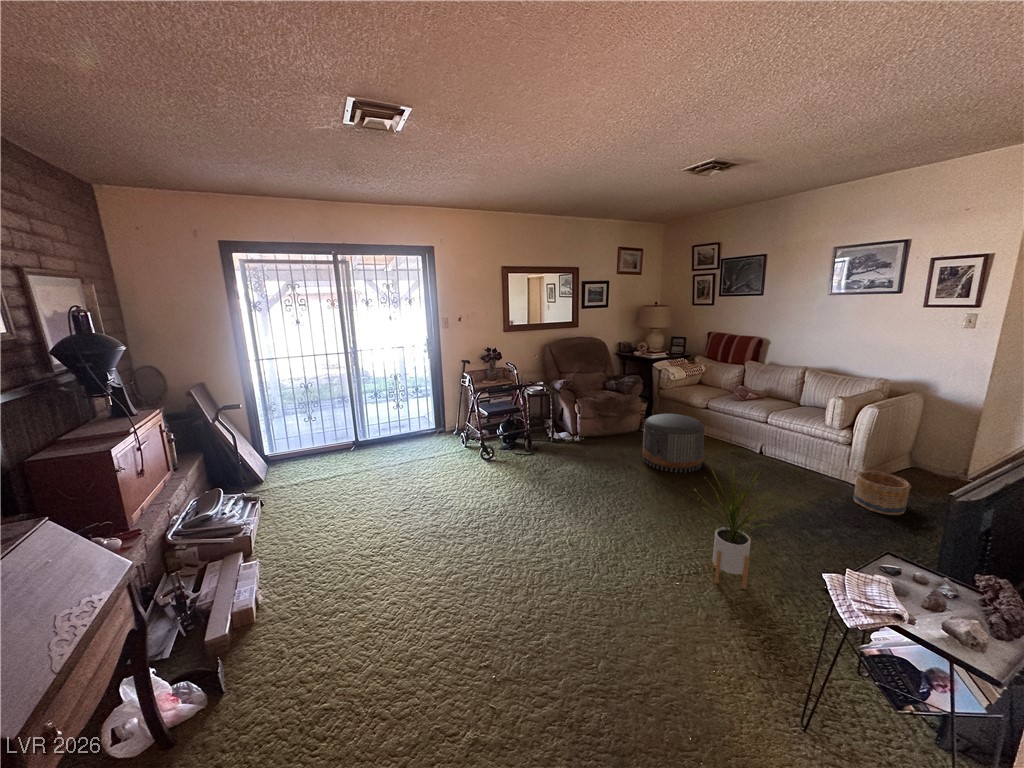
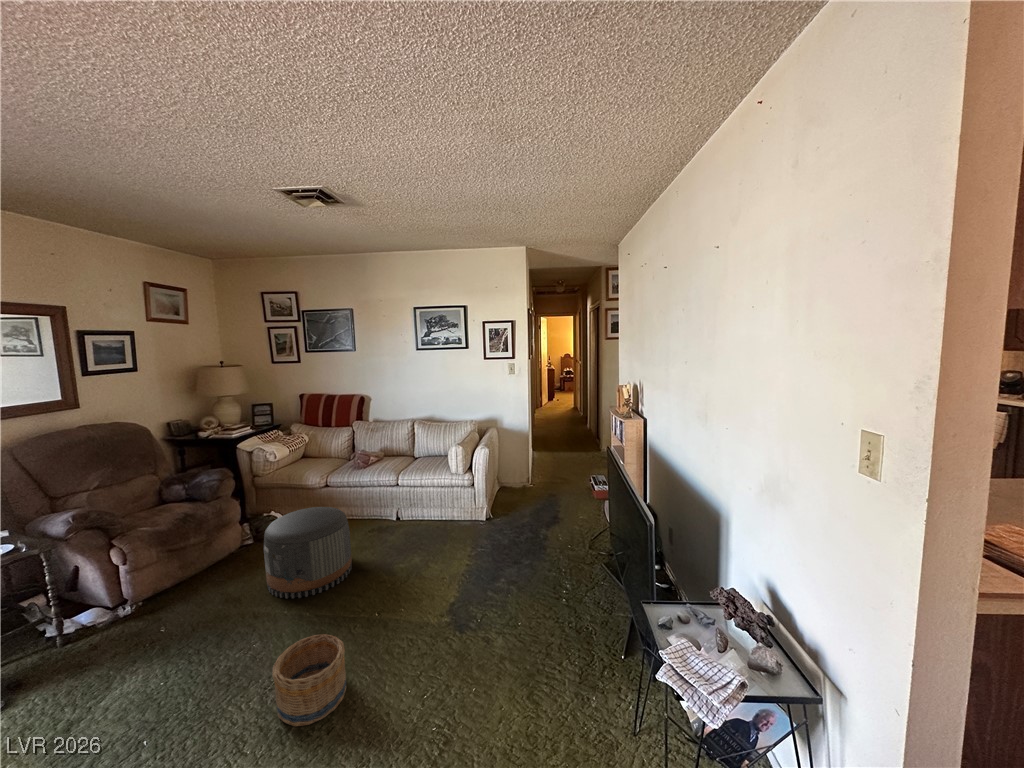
house plant: present [701,464,773,589] -> none [428,554,515,732]
basket: present [853,471,911,515] -> present [272,634,346,726]

